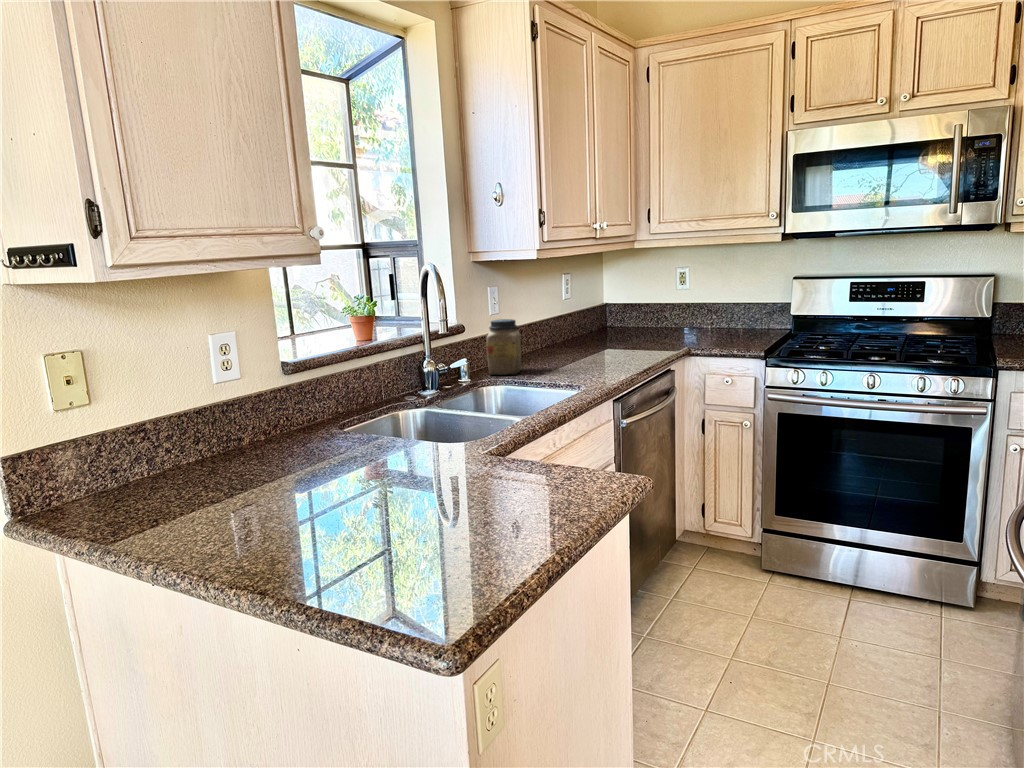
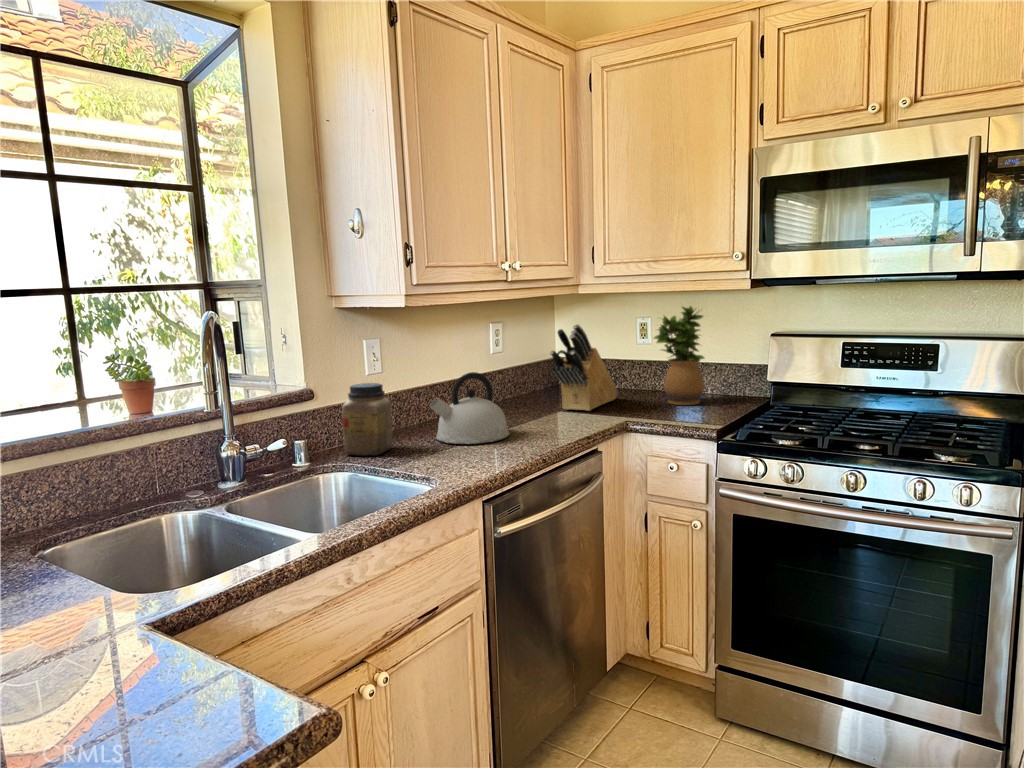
potted plant: none [699,257,742,336] -> present [654,306,705,405]
knife block: none [624,272,668,342] -> present [550,324,617,411]
kettle: none [546,310,606,365] -> present [430,372,510,444]

